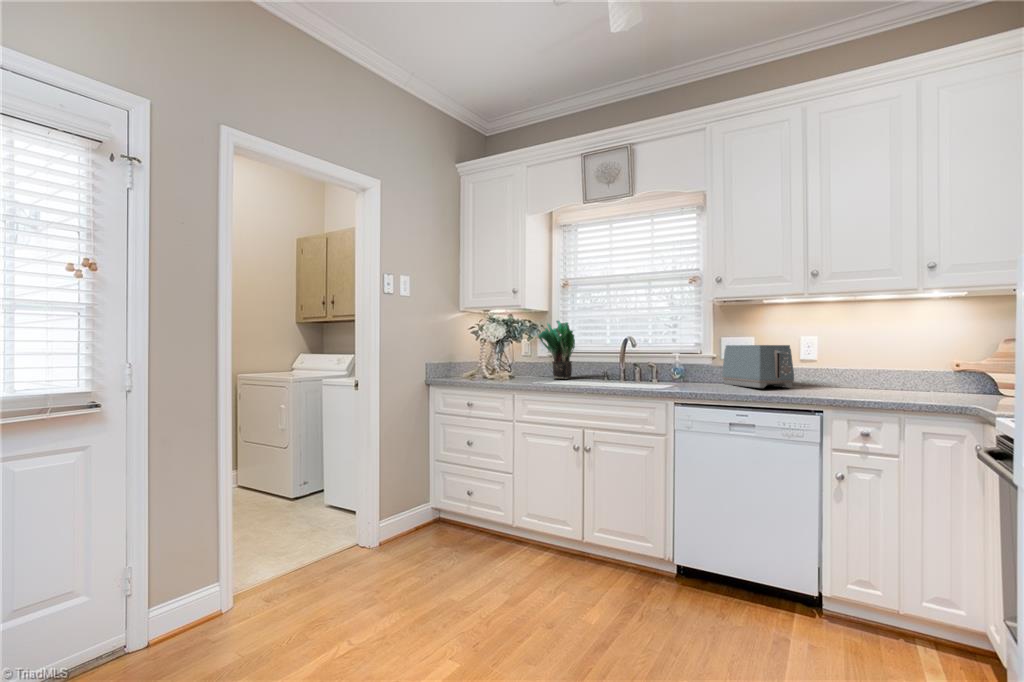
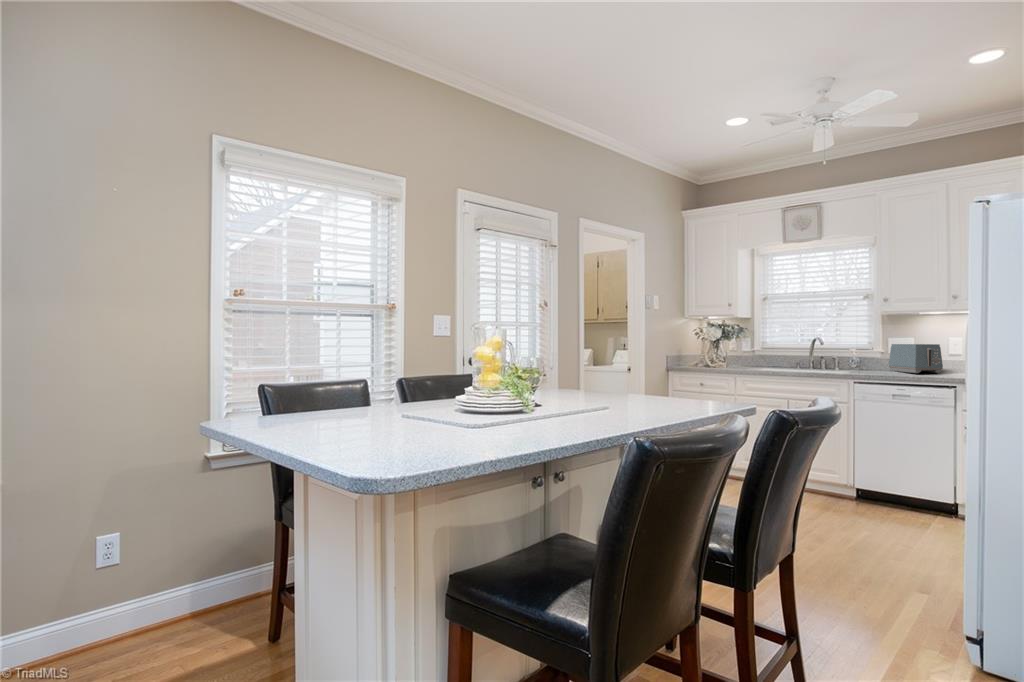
potted plant: present [538,321,575,379] -> none [748,327,775,367]

